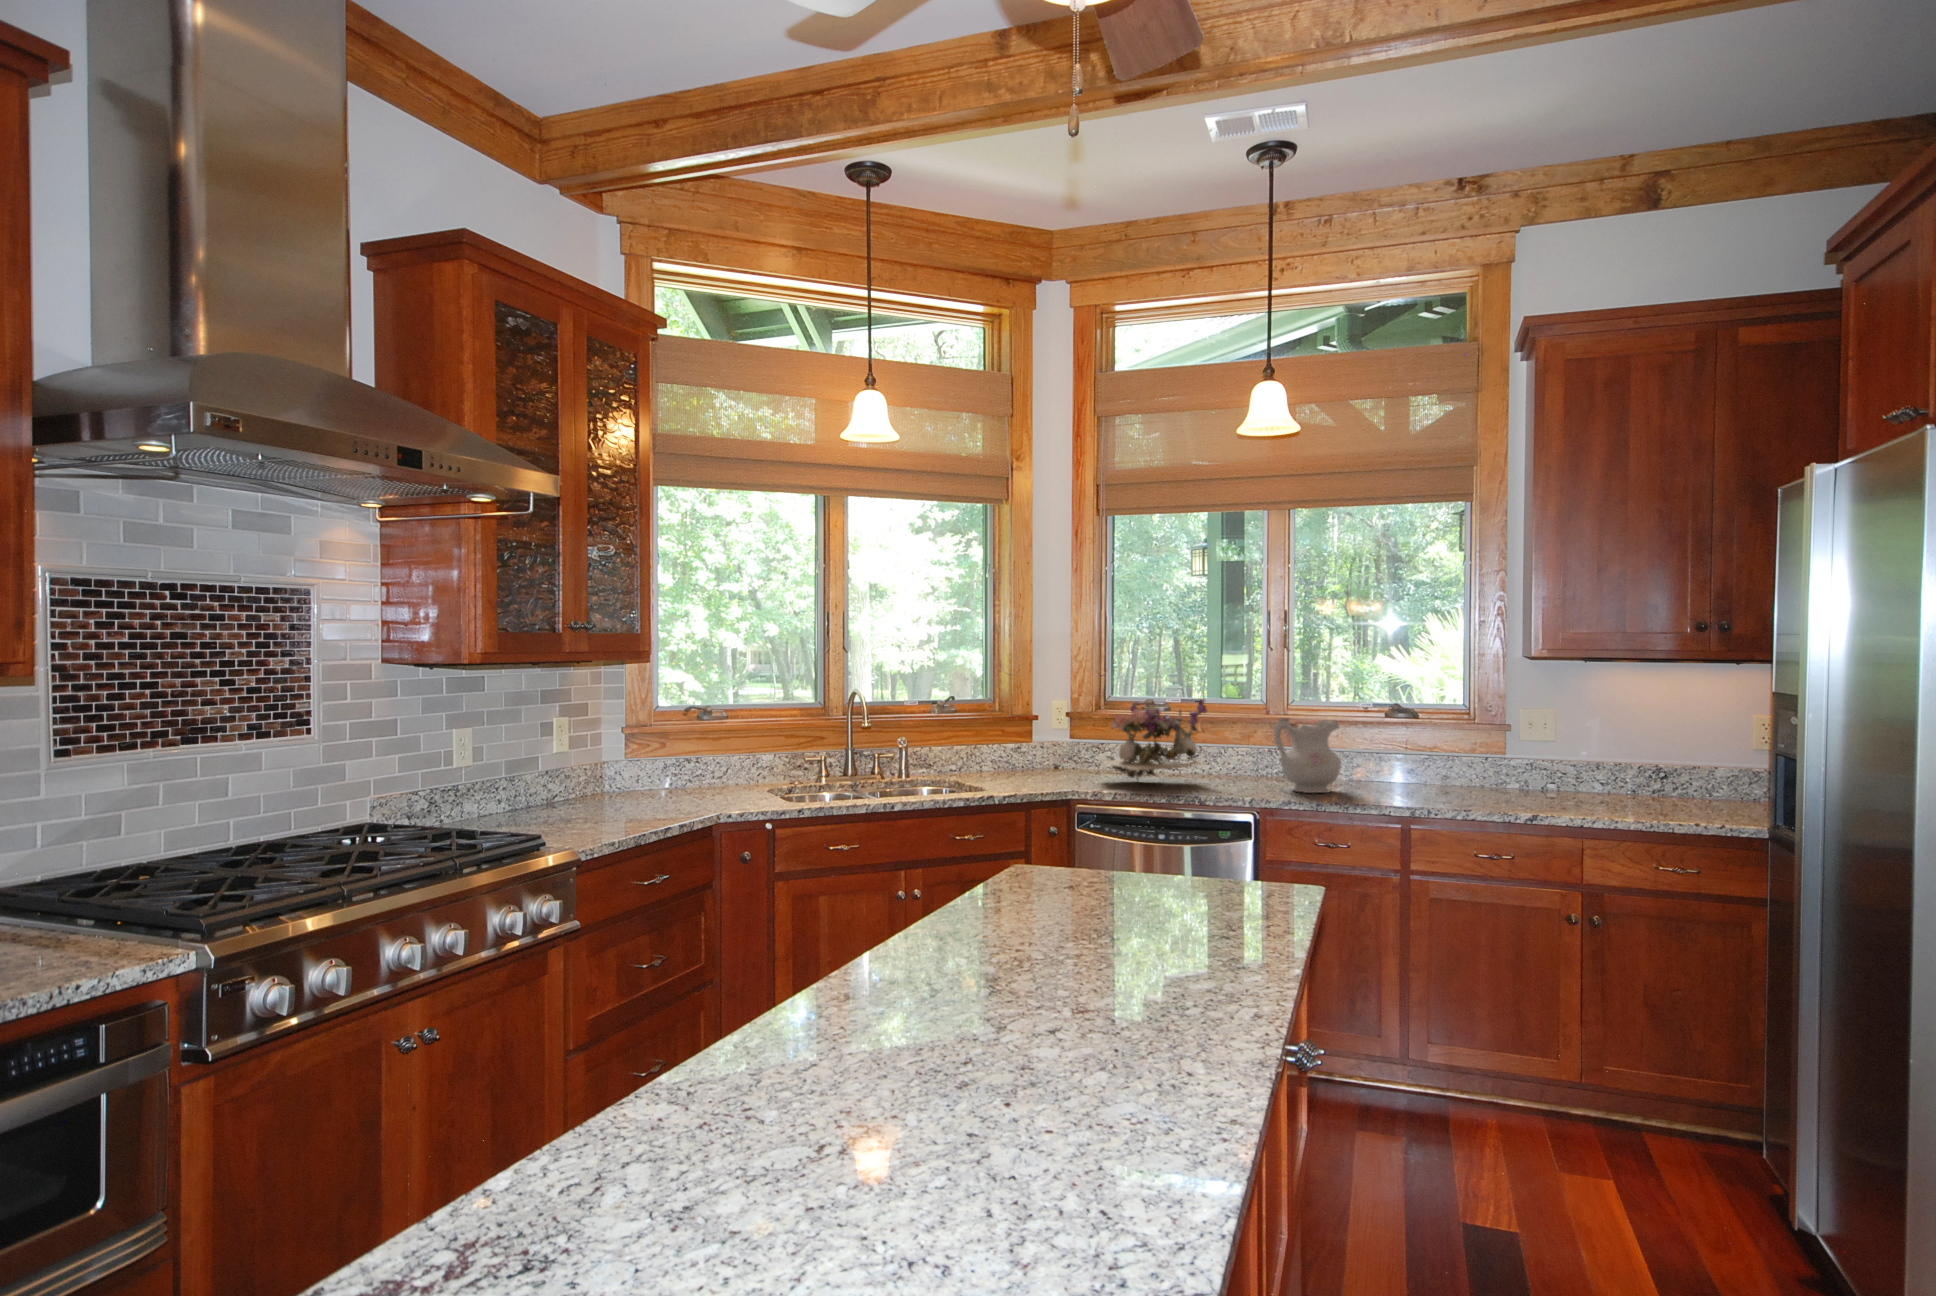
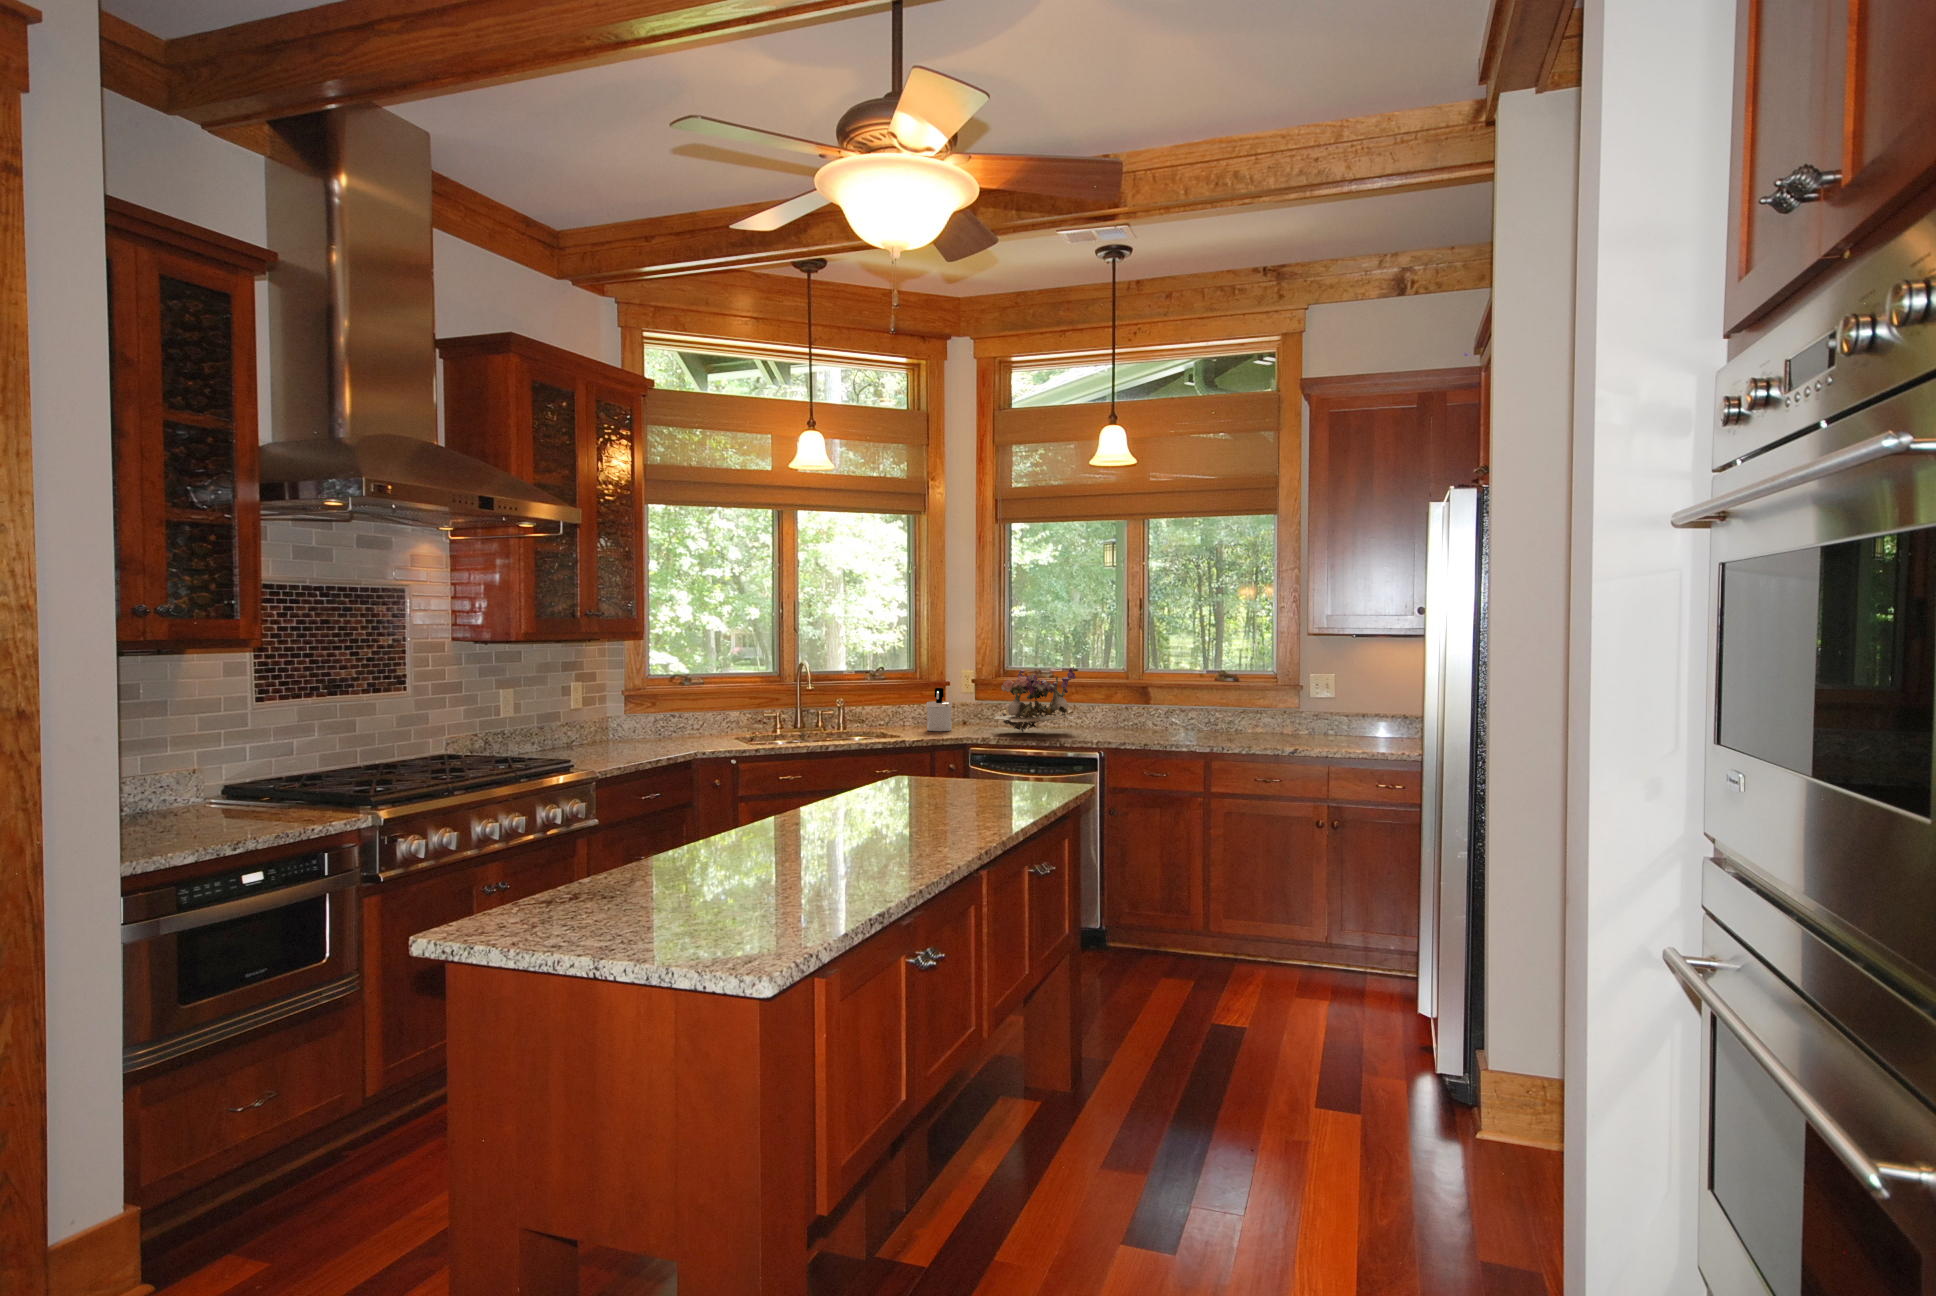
ceramic pitcher: present [1274,718,1341,793] -> none [1121,681,1172,738]
soap dispenser: none [1011,723,1044,779] -> present [926,688,952,731]

